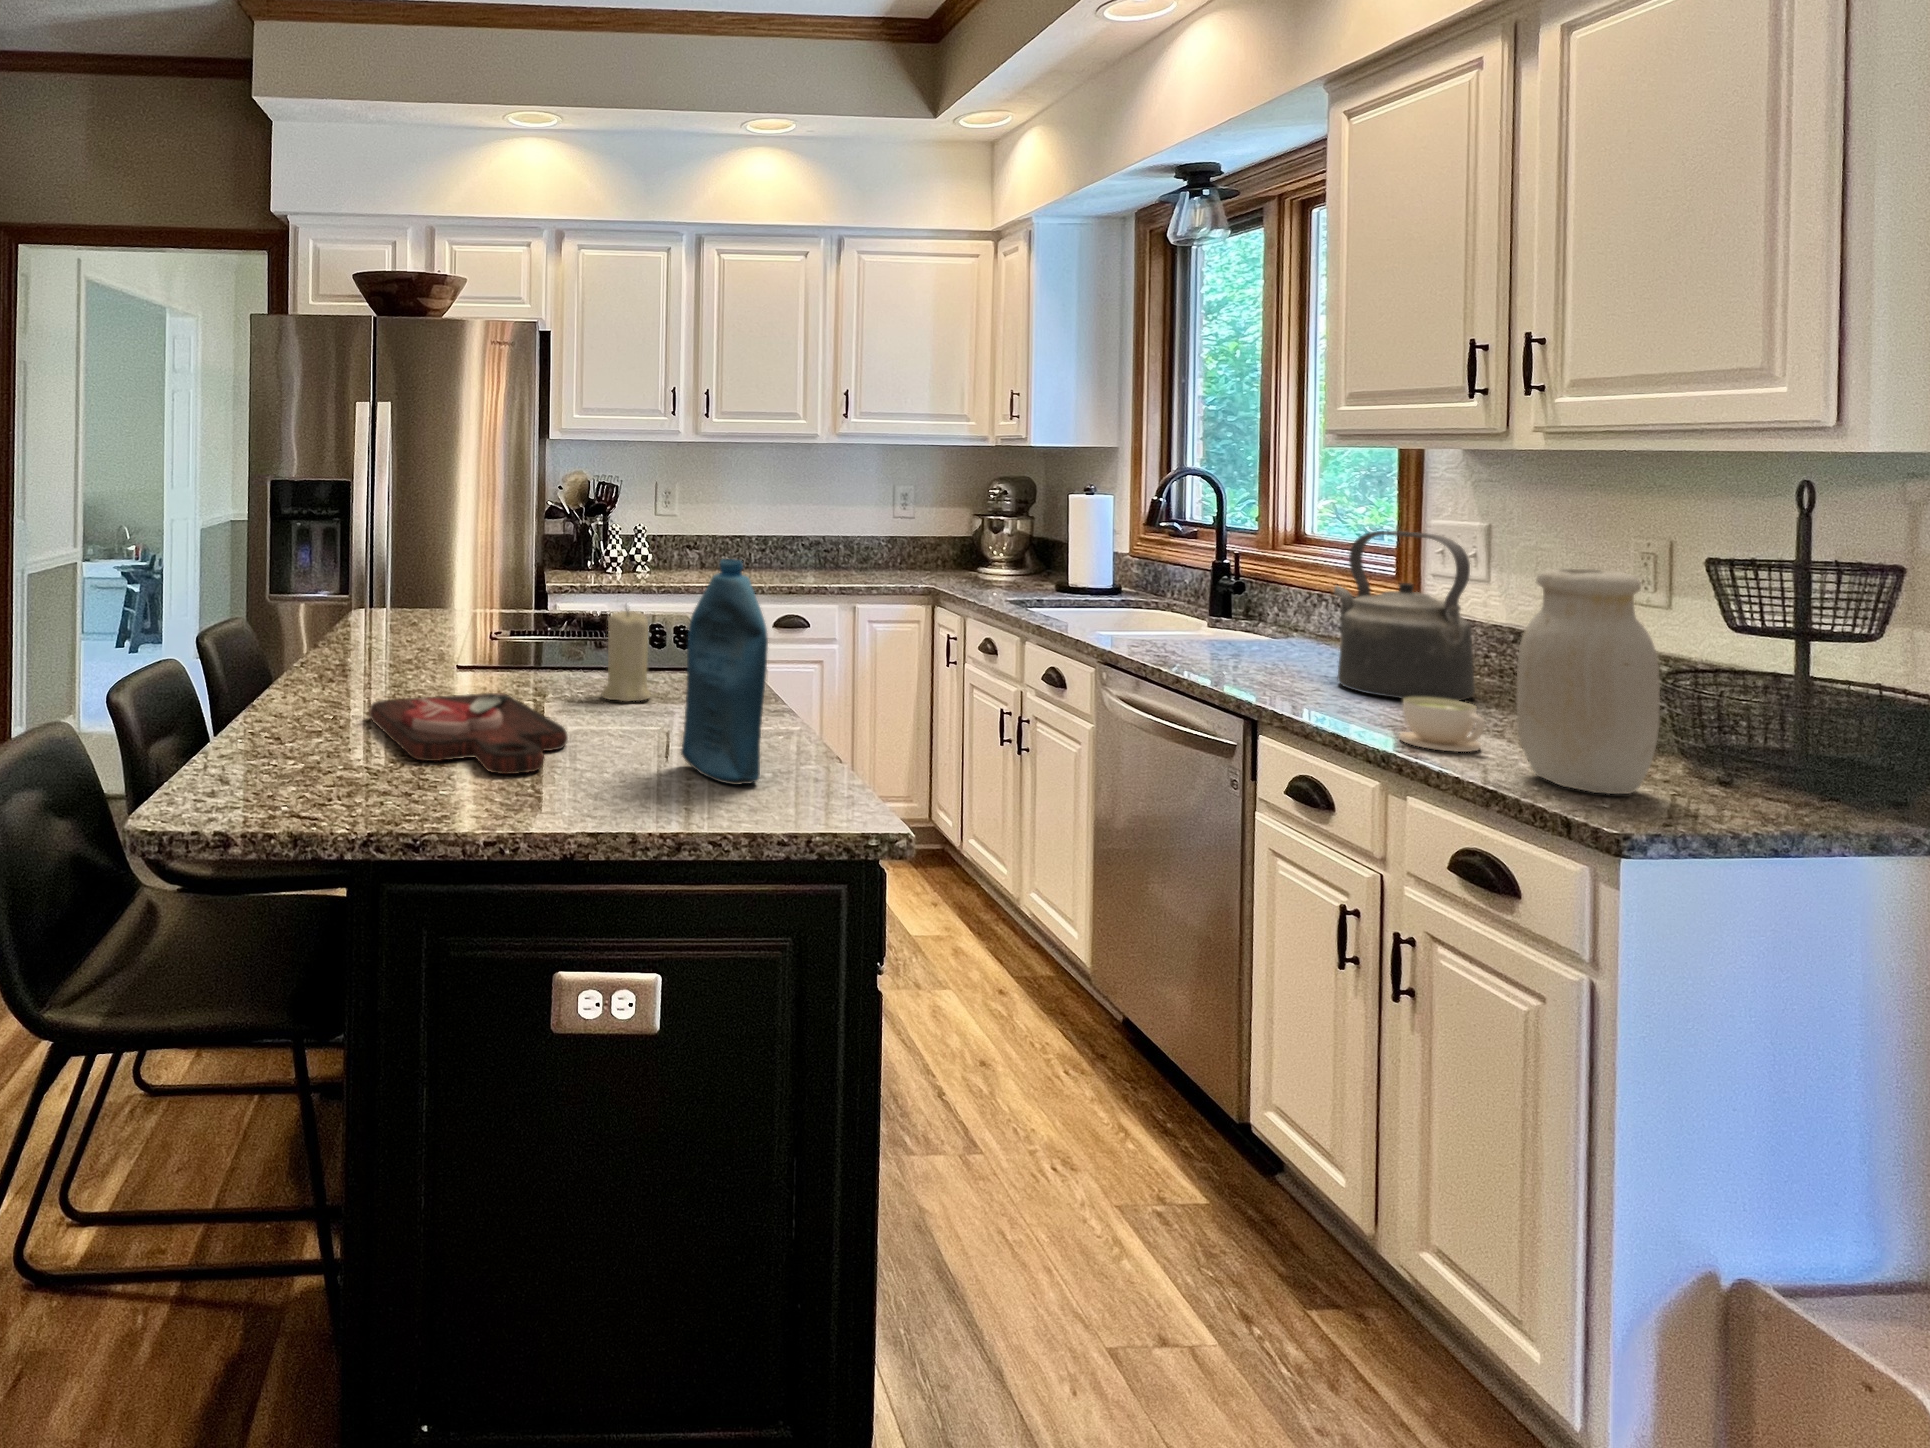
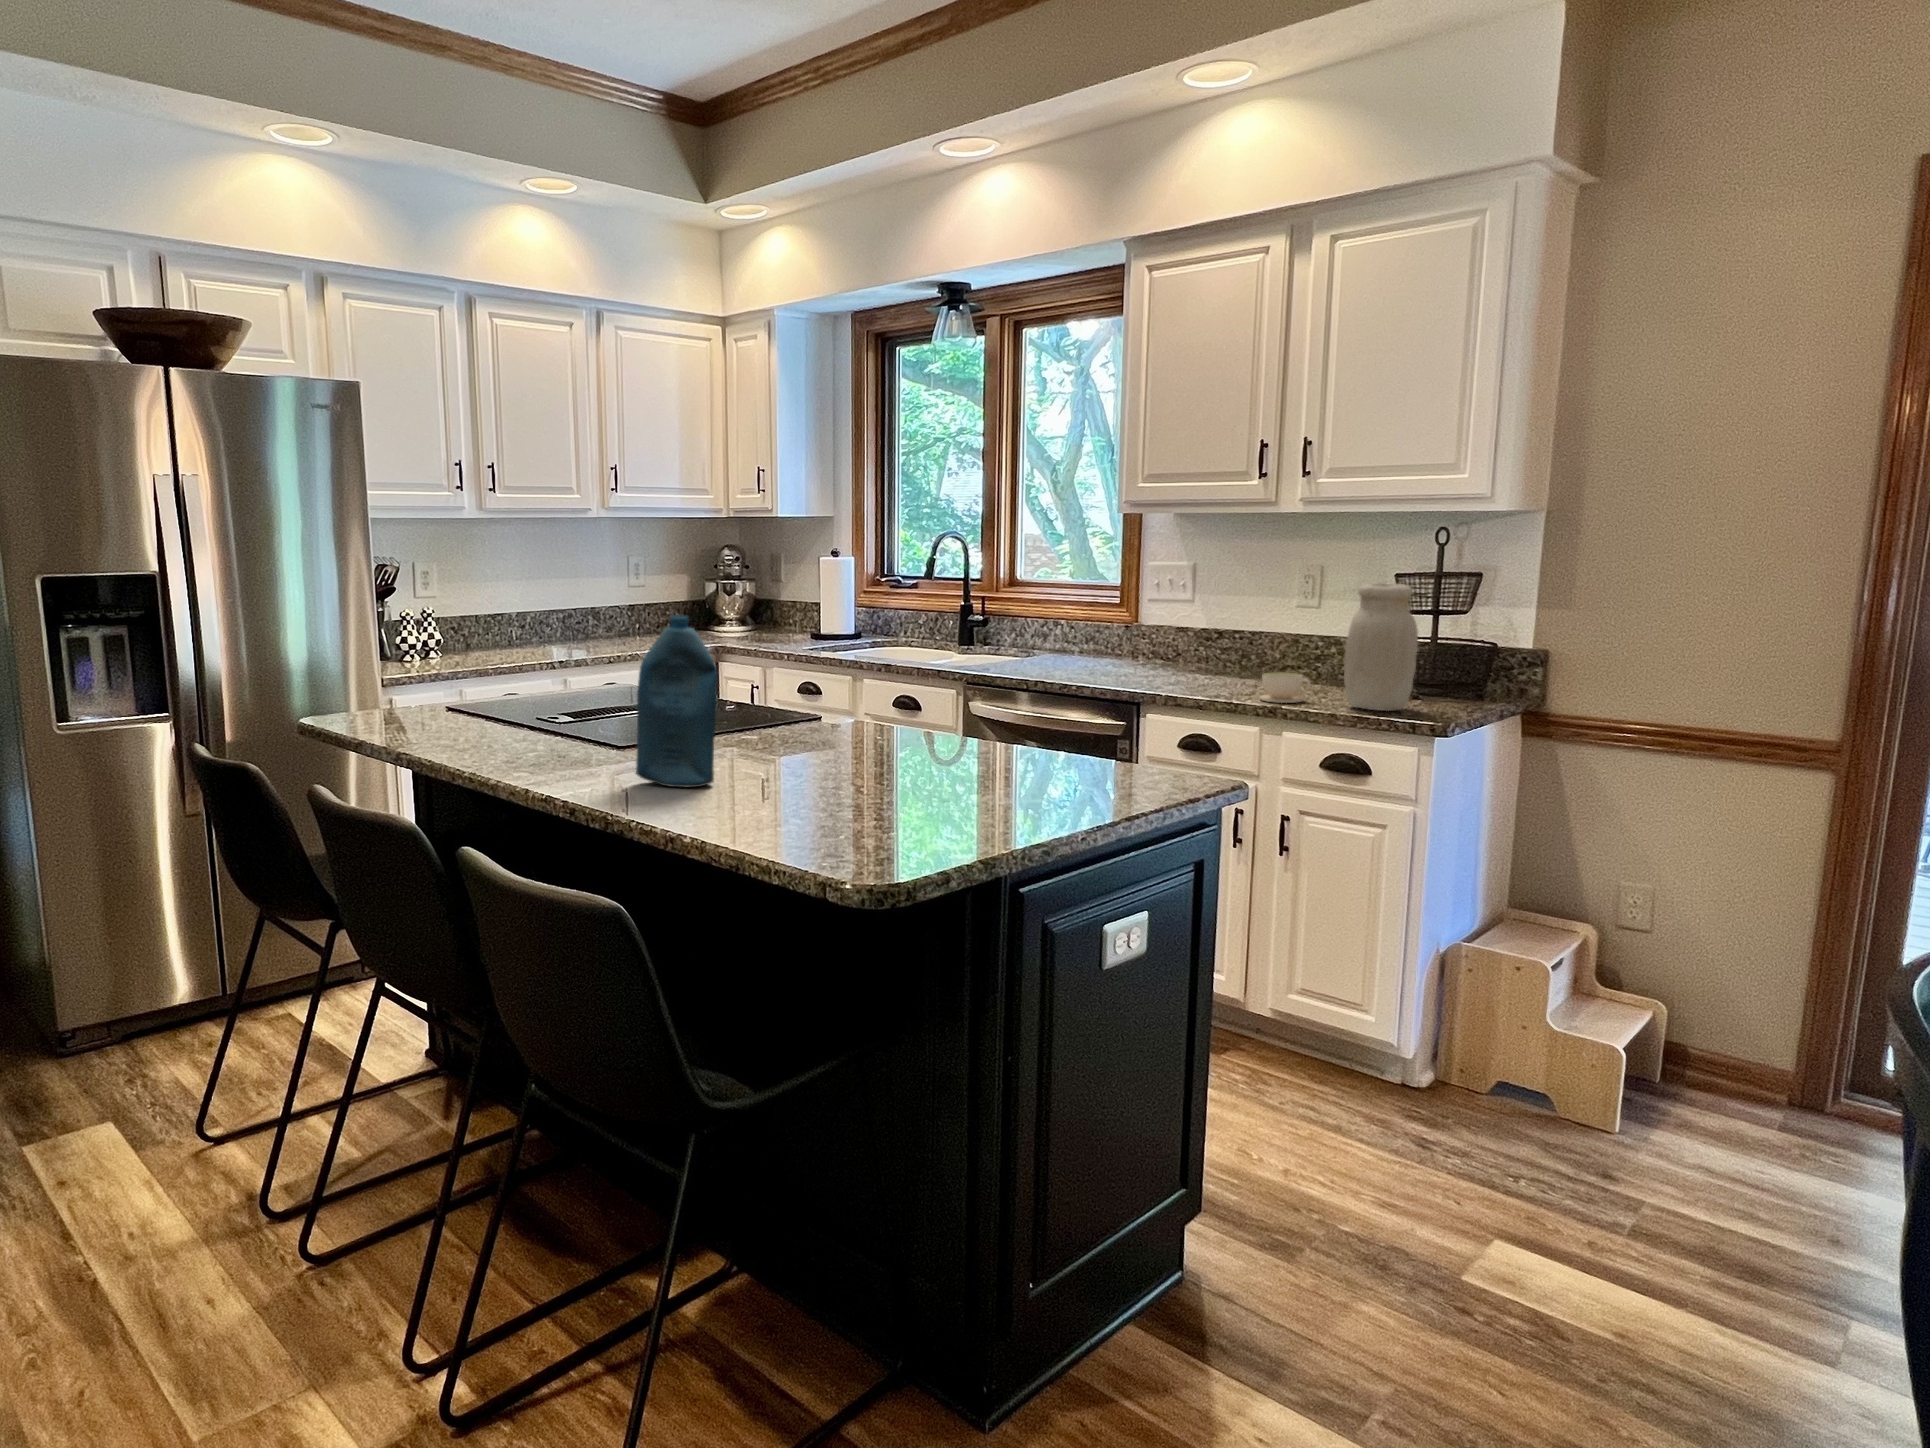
kettle: present [1334,531,1475,701] -> none [1137,570,1237,680]
bottle: present [681,559,768,785] -> present [636,615,718,788]
candle: present [601,610,651,701] -> none [842,667,892,747]
cutting board: present [369,693,568,774] -> none [758,751,1011,804]

